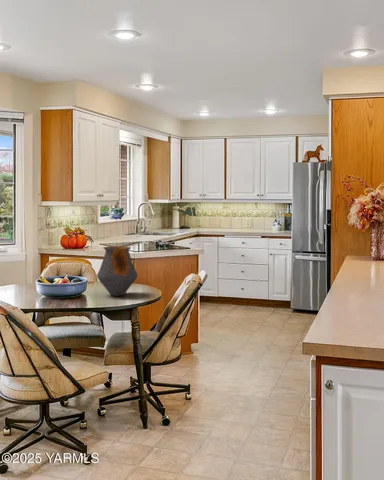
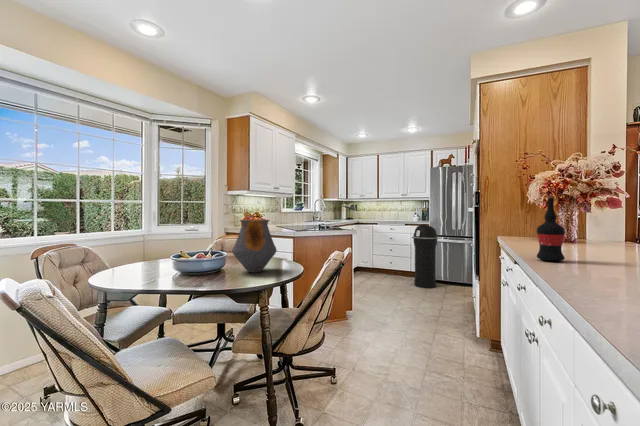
wine bottle: none [352,230,371,280] -> present [537,195,565,261]
trash can: none [270,238,301,319] -> present [413,224,438,288]

